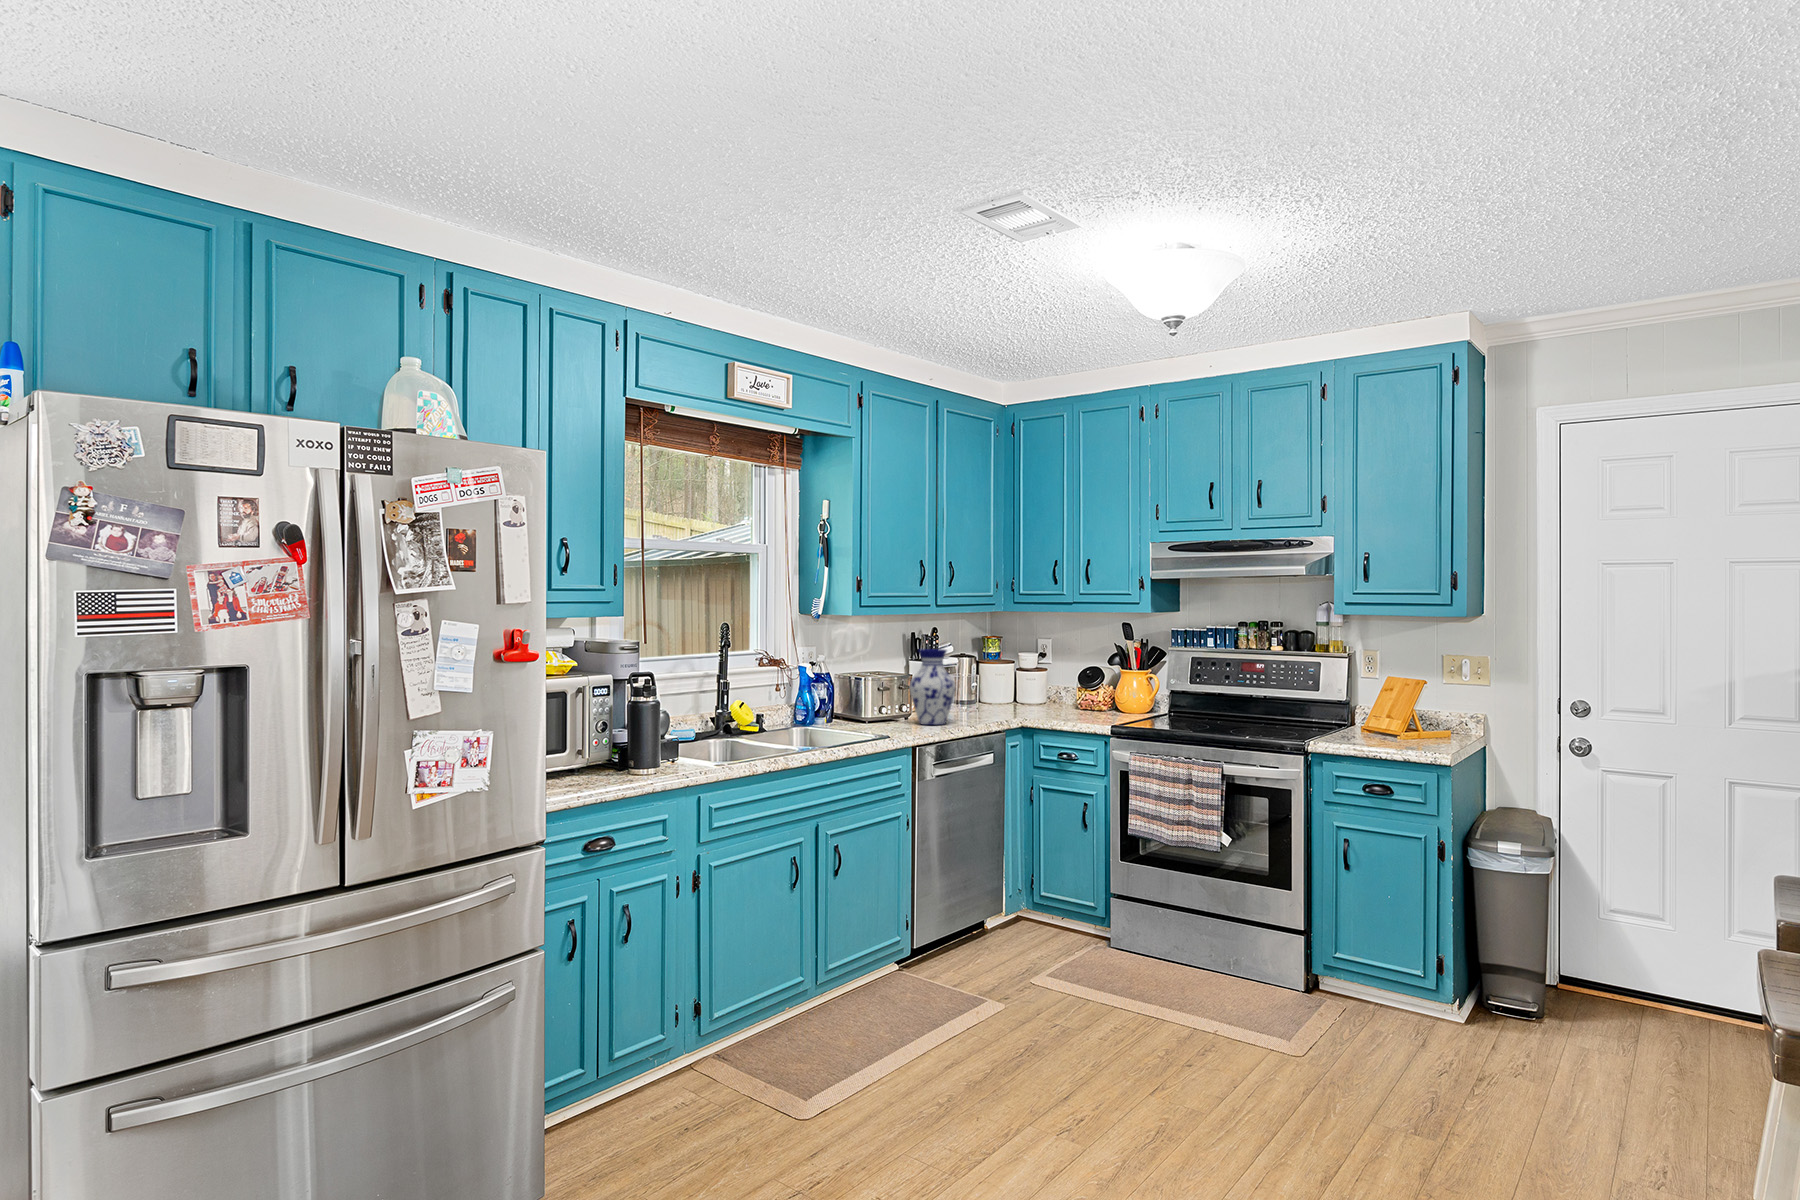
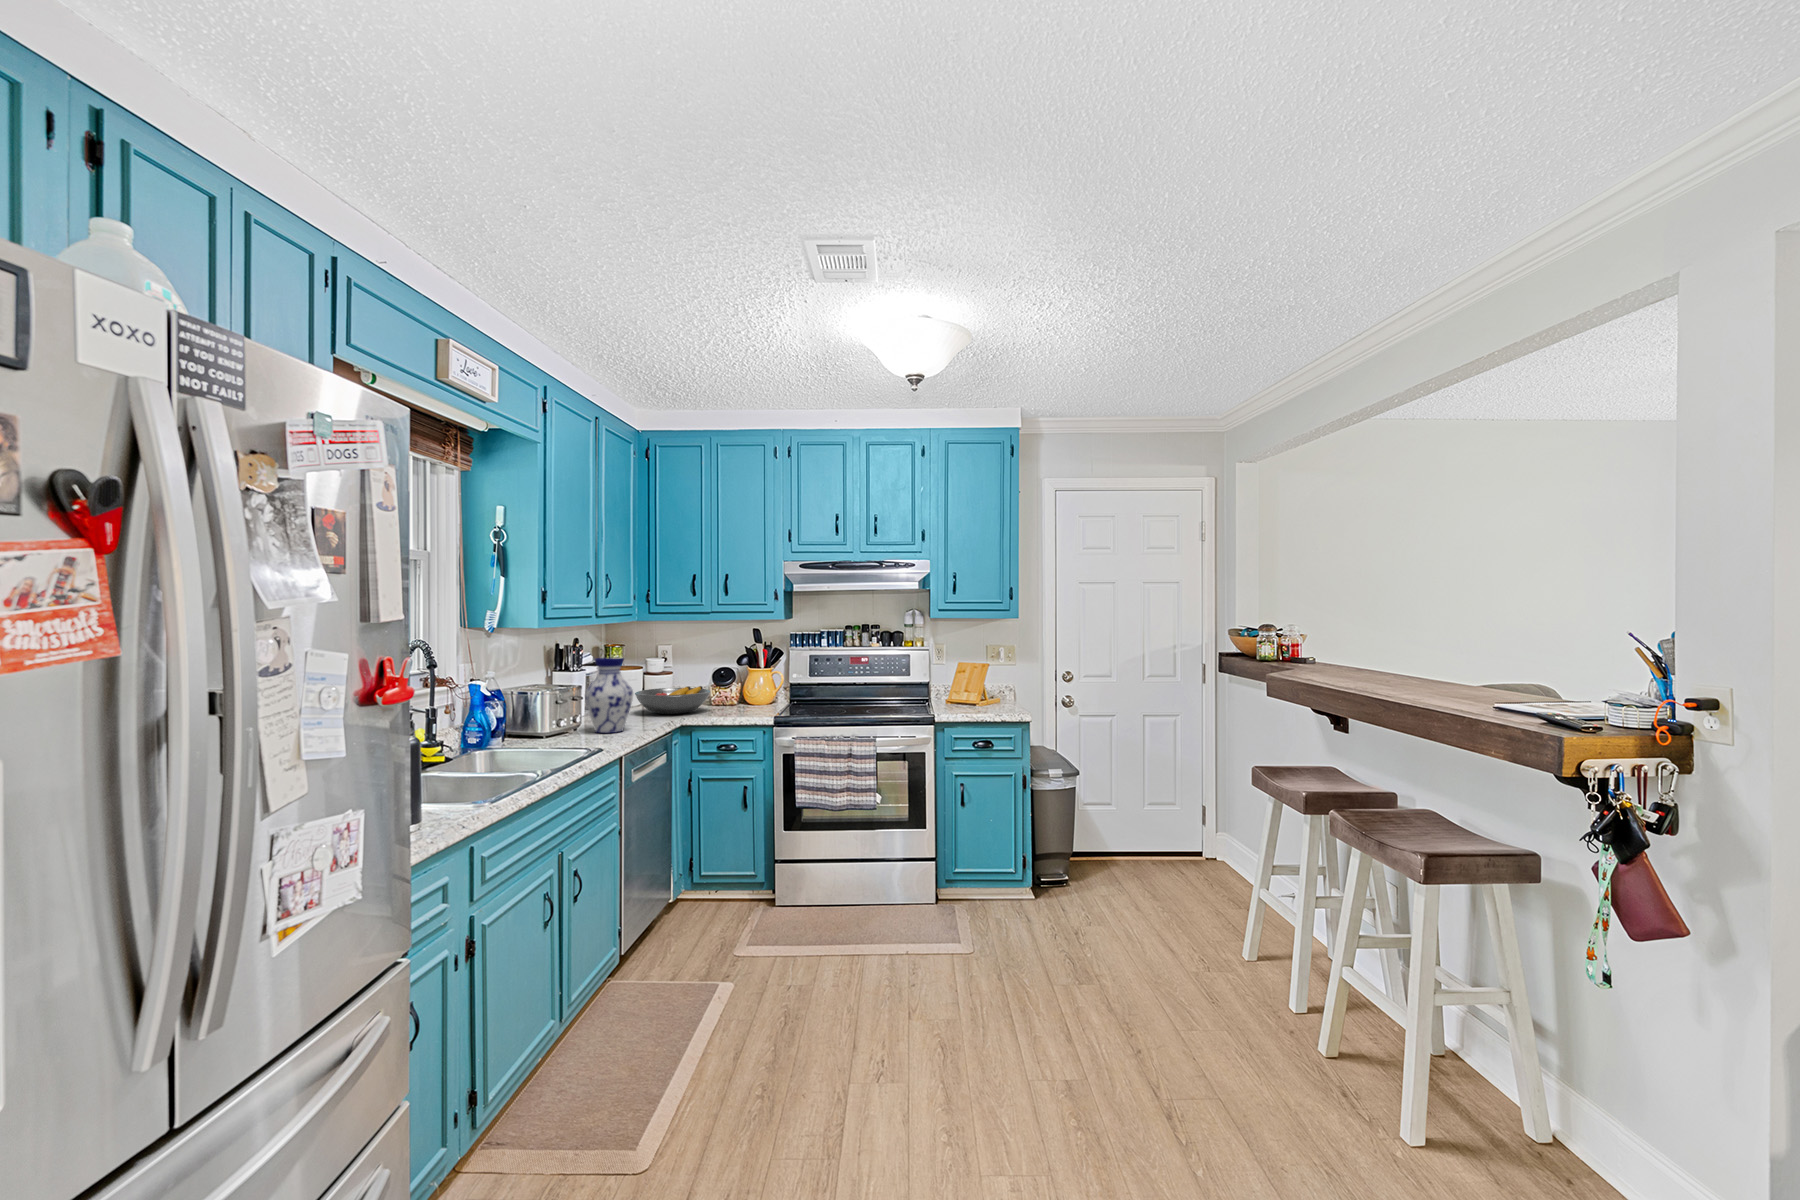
fruit bowl: none [988,686,1067,714] -> present [635,686,710,714]

